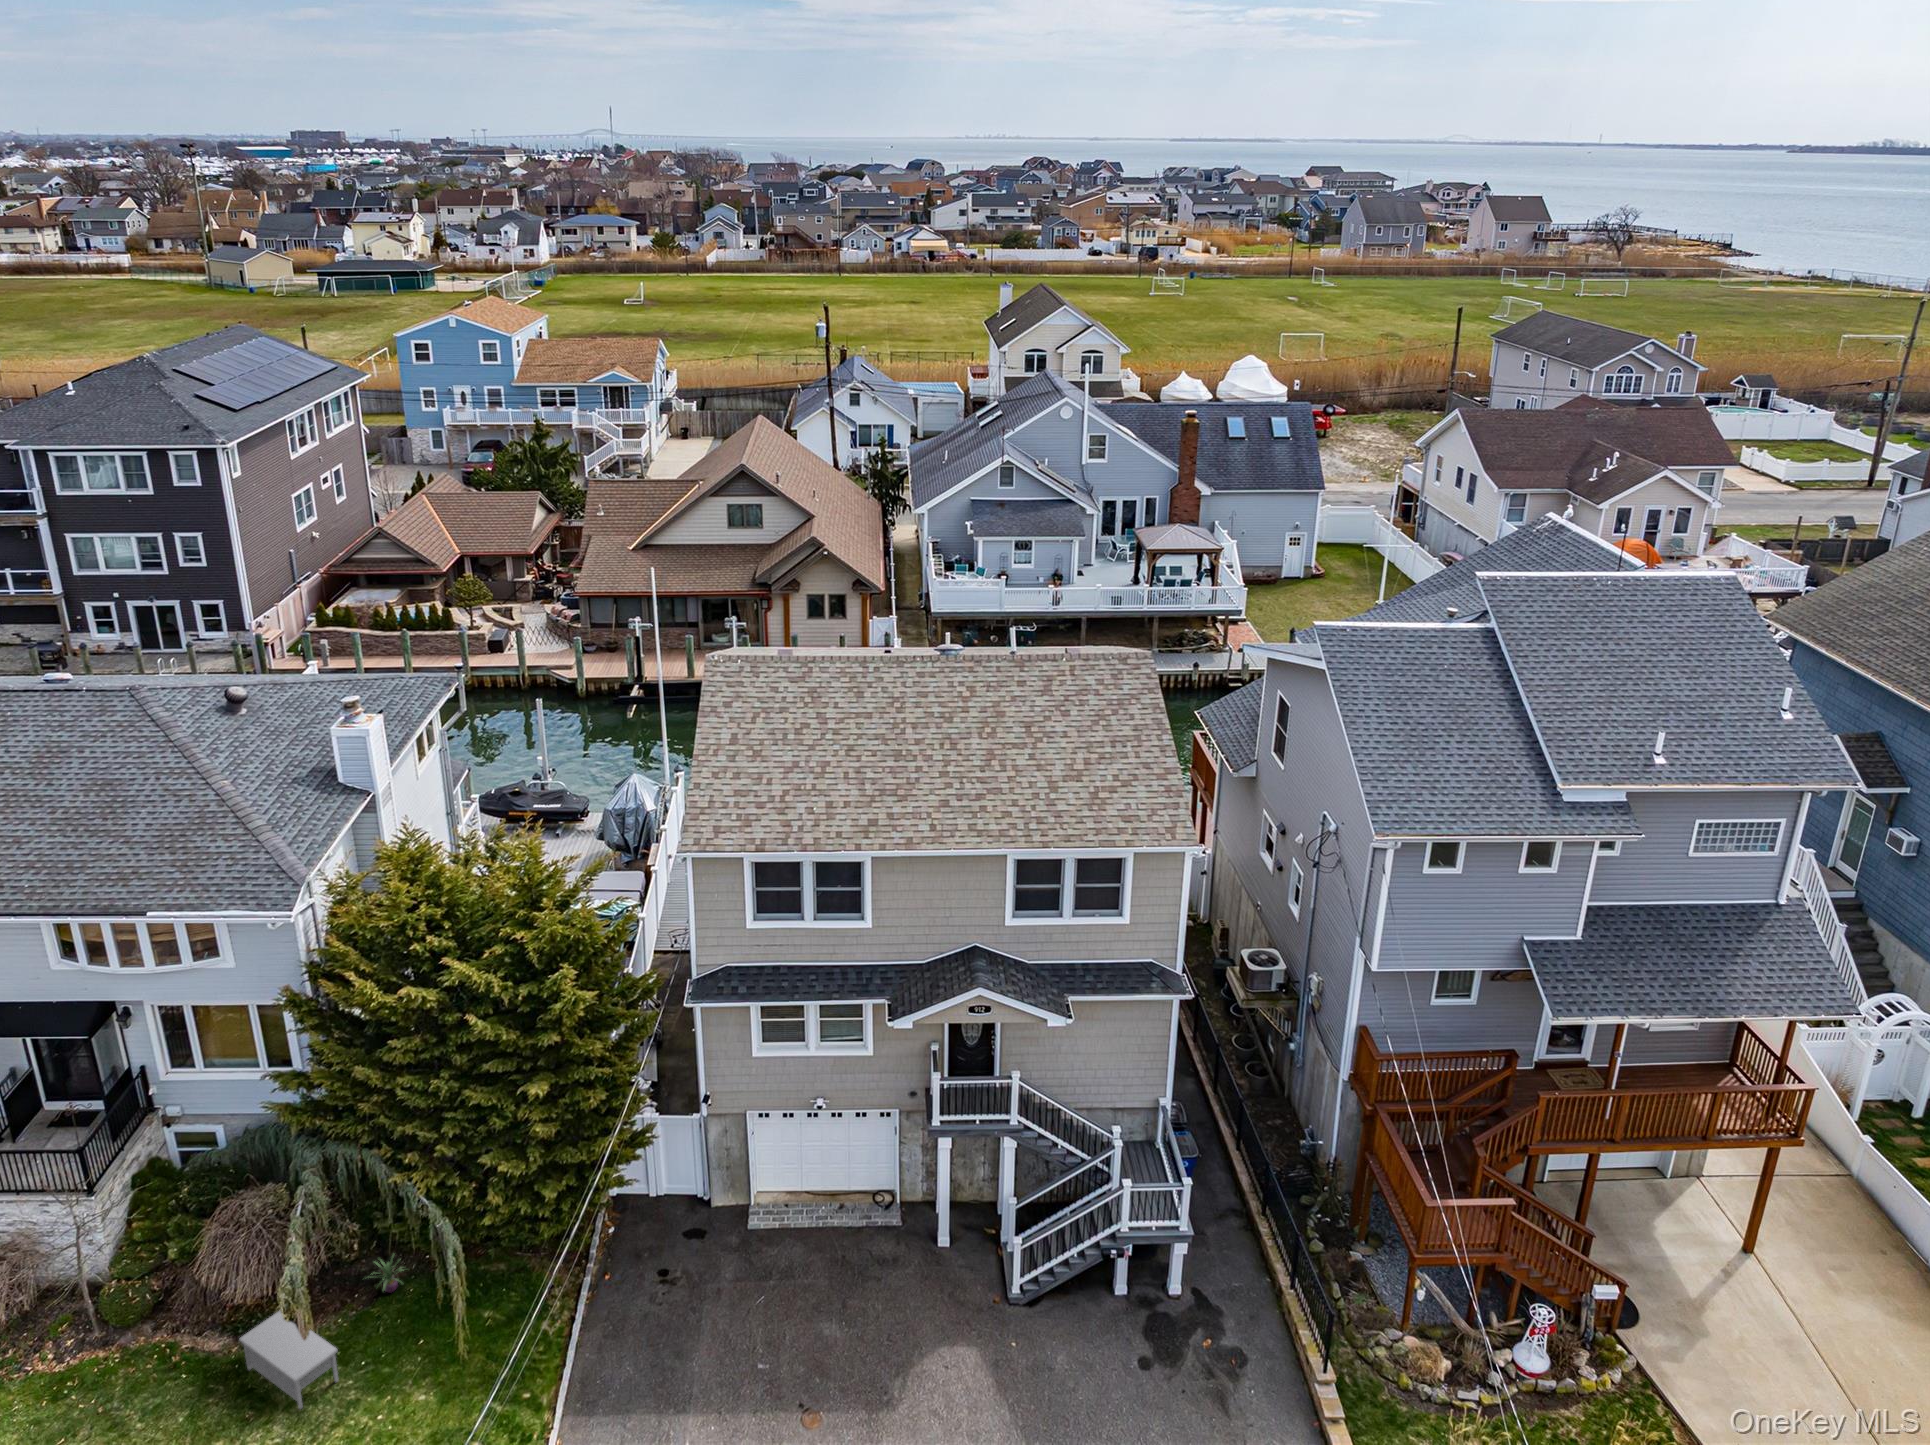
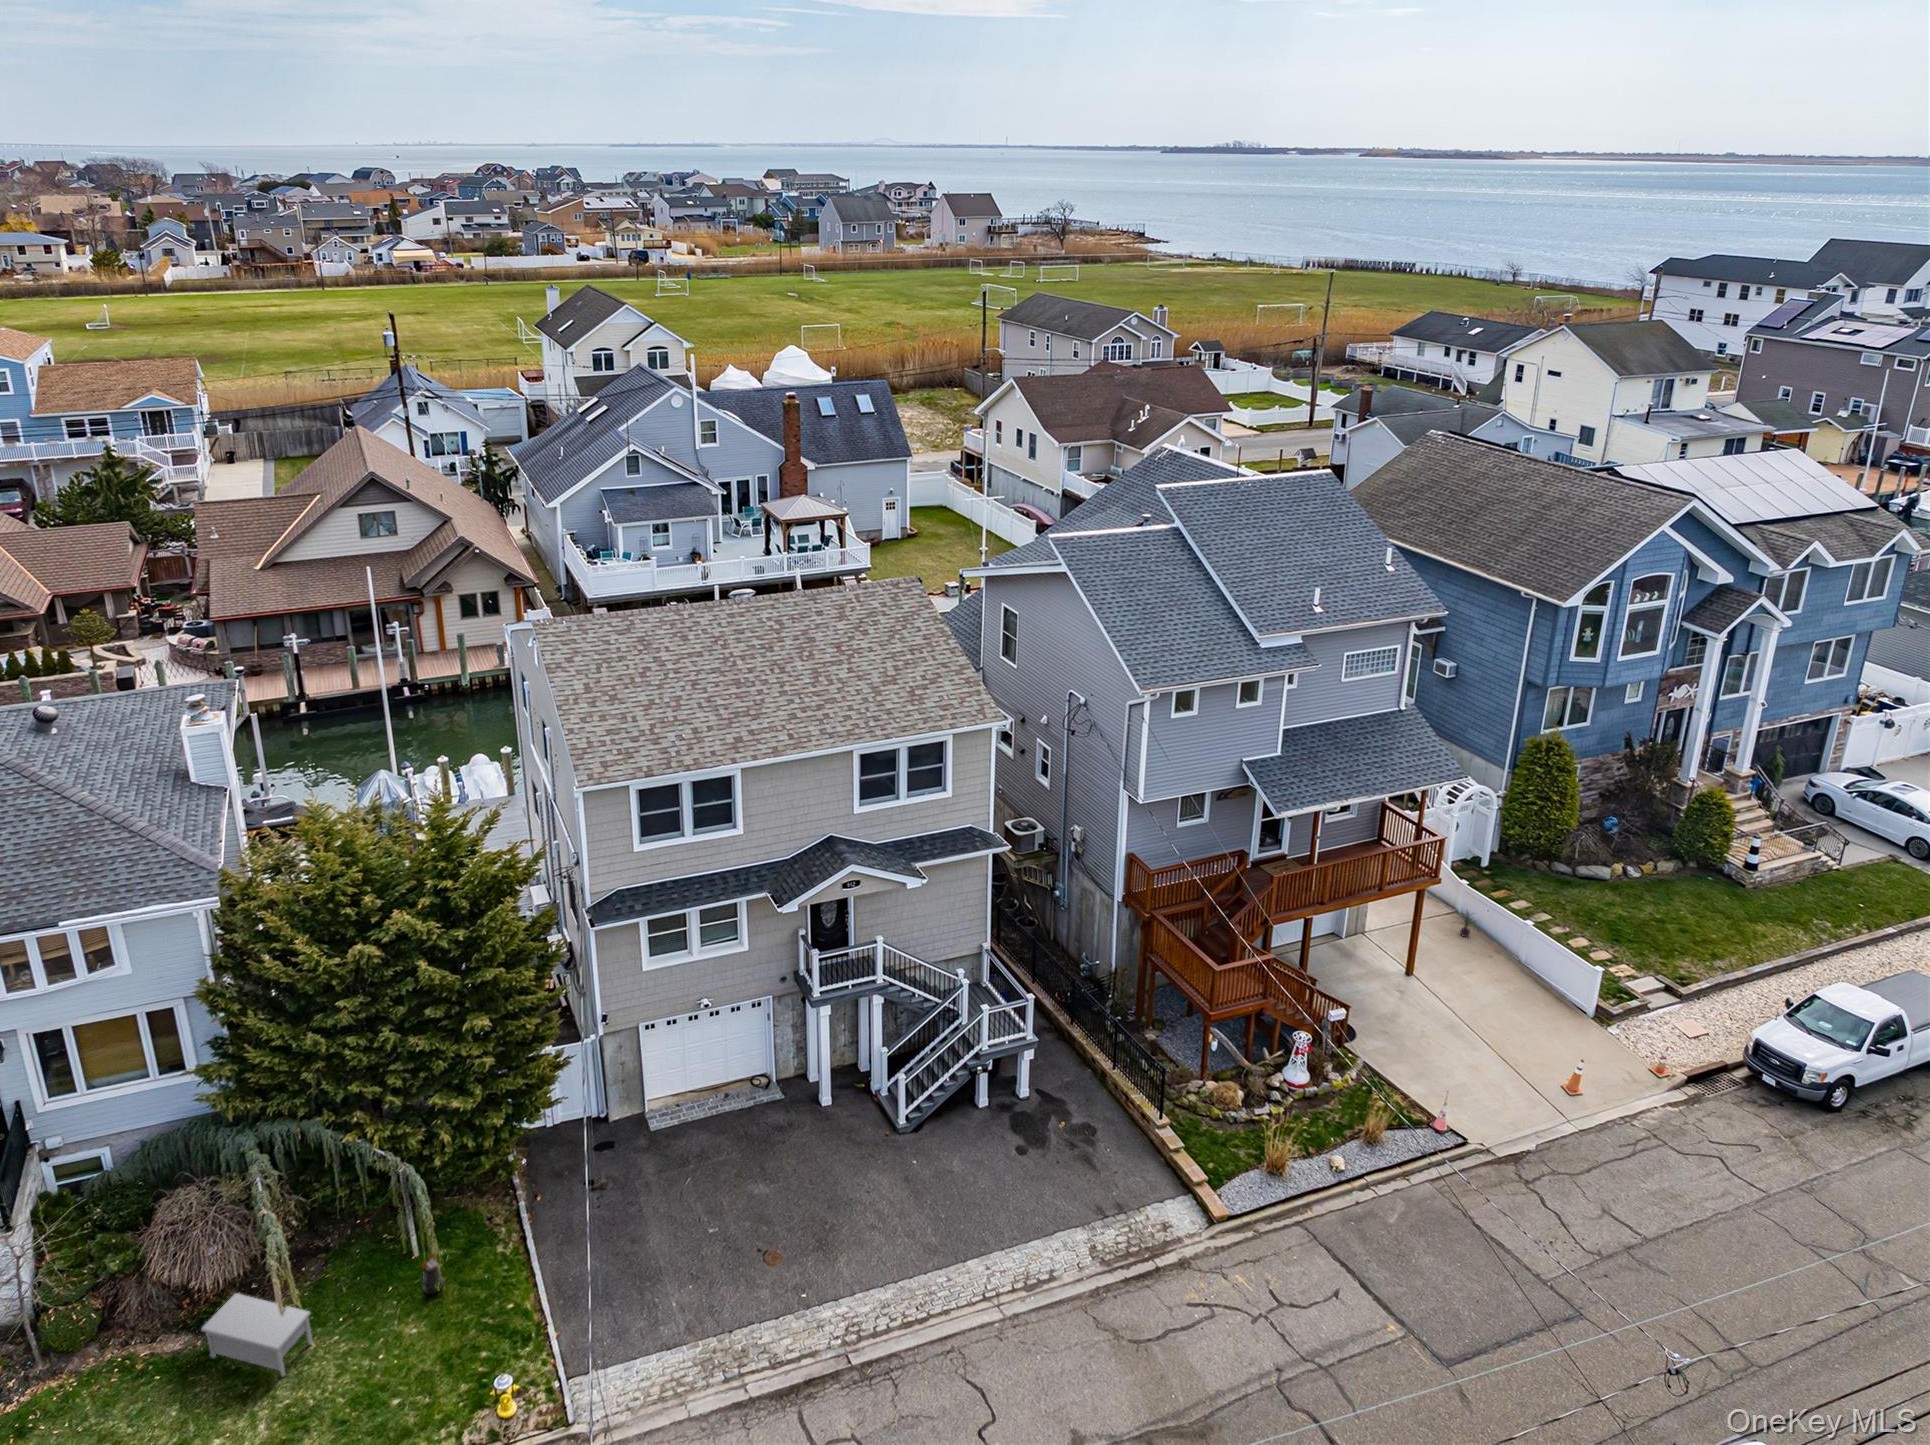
decorative plant: present [375,1255,404,1293] -> present [1460,912,1474,937]
watering can: none [452,1318,479,1360] -> present [422,1254,444,1294]

